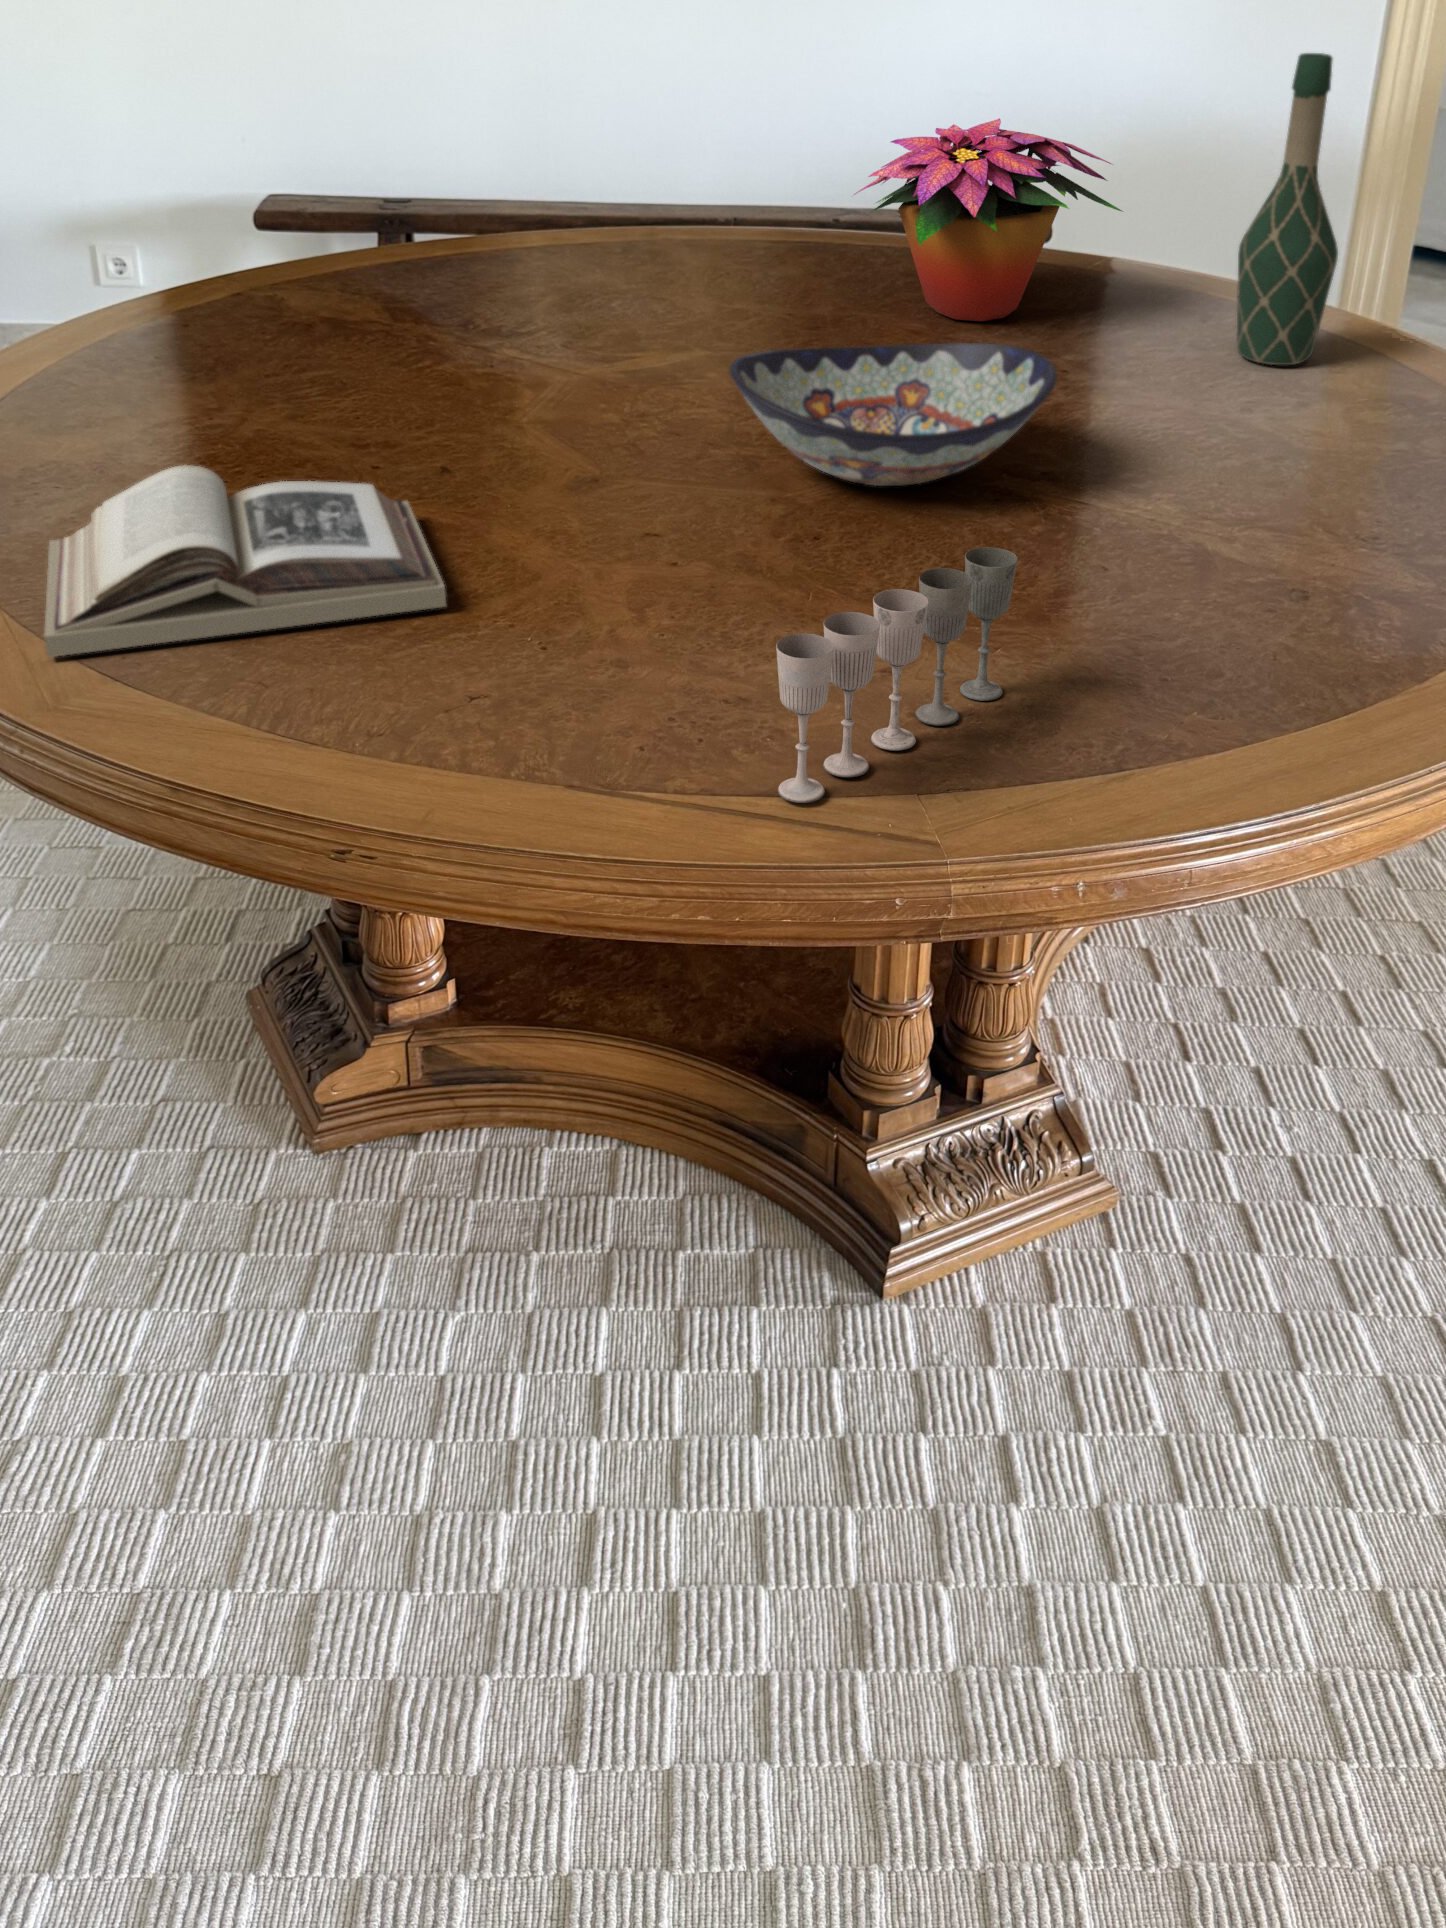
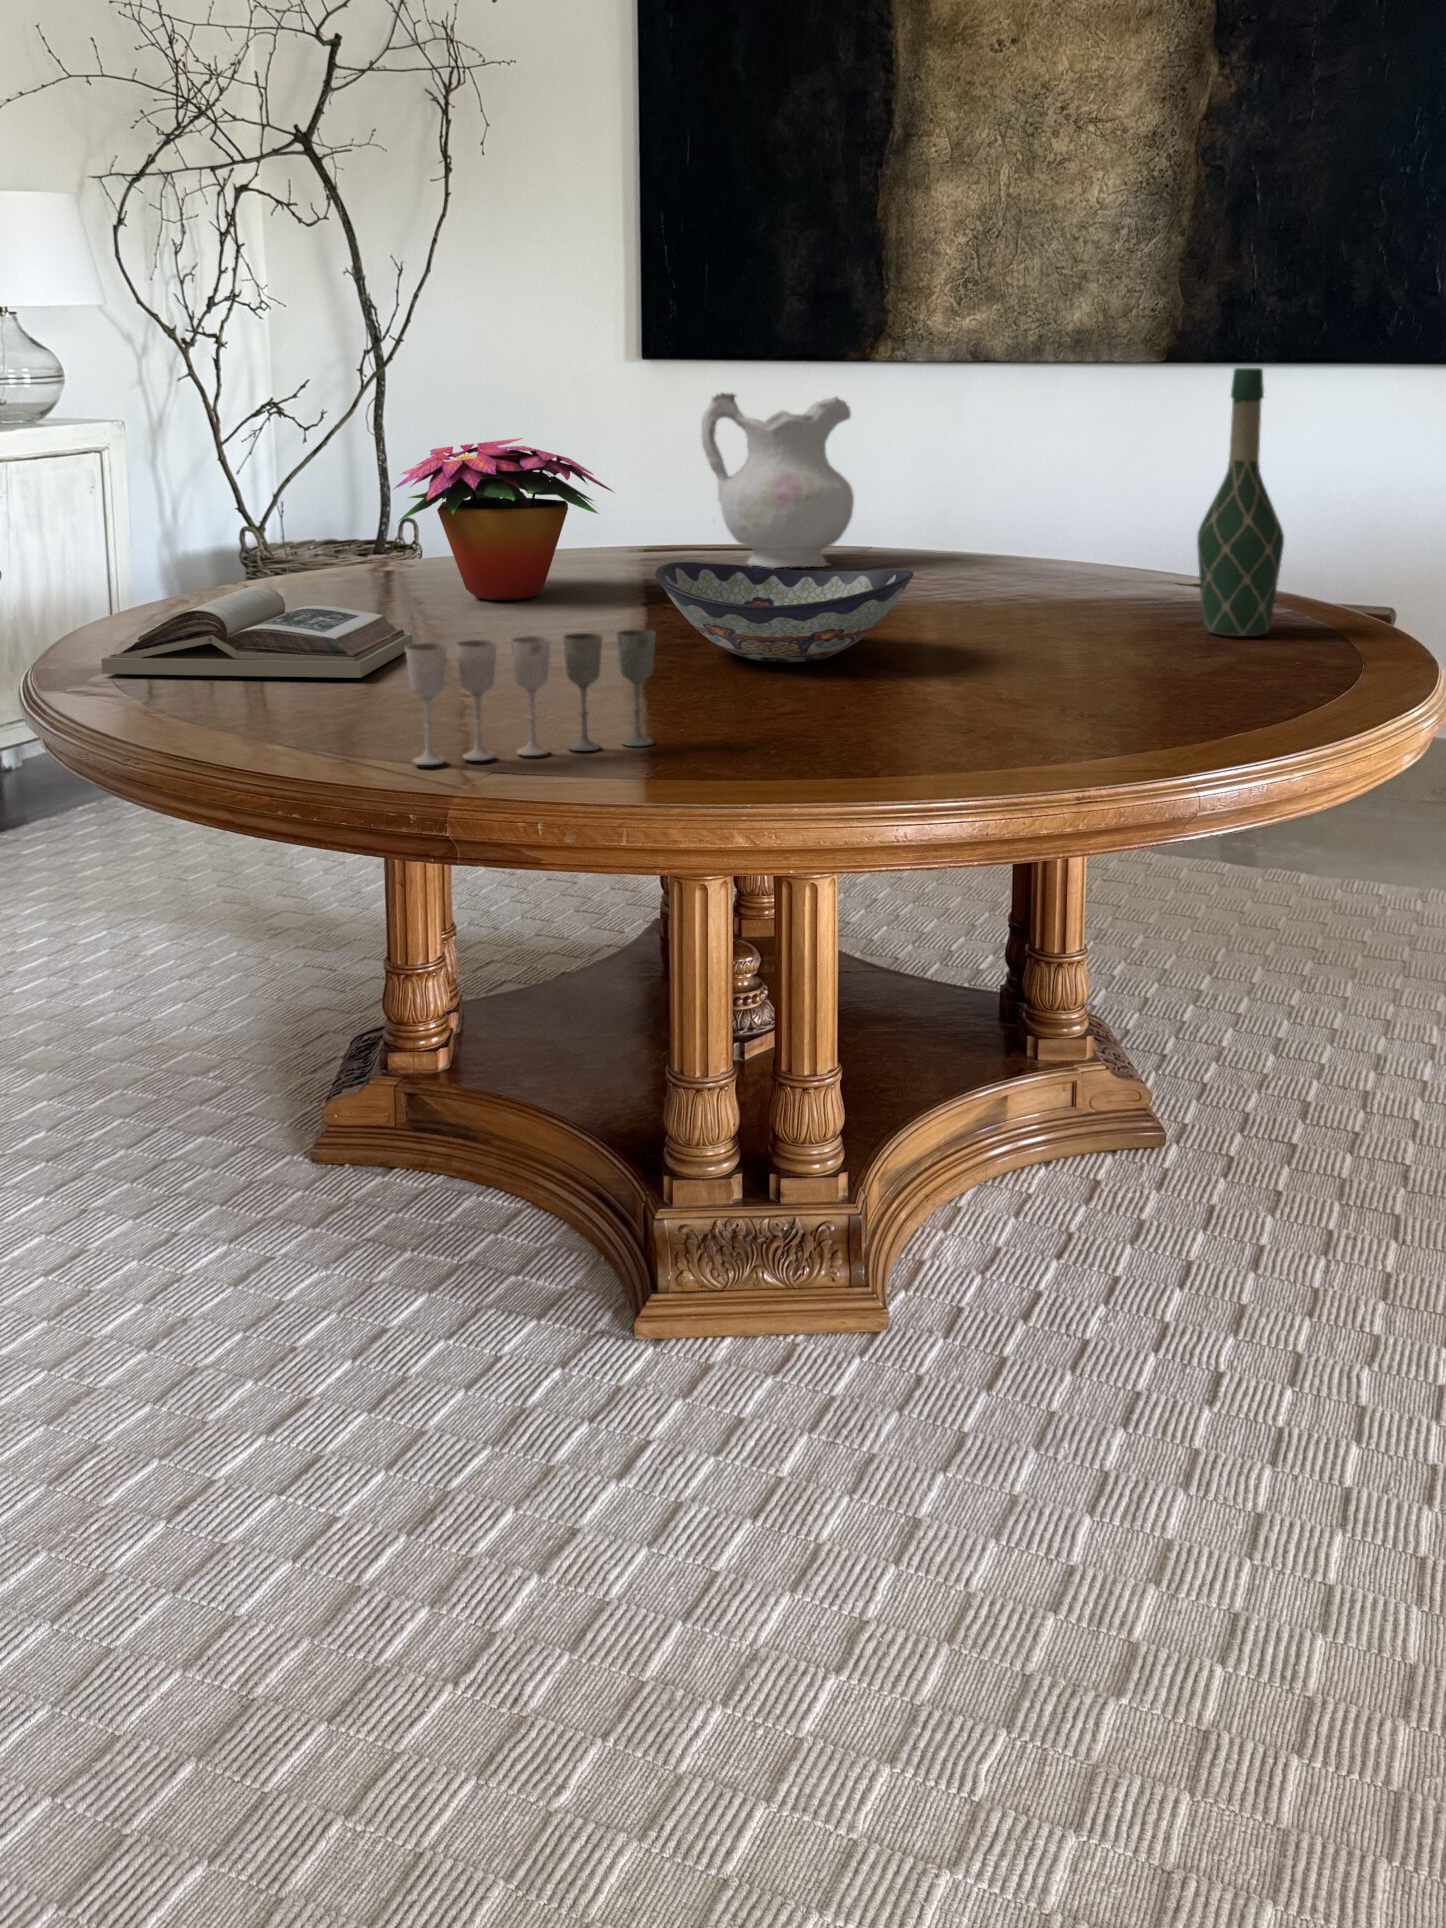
ceramic pitcher: none [518,58,704,285] -> present [701,393,854,568]
flower arrangement: present [854,118,1123,321] -> present [393,438,614,600]

